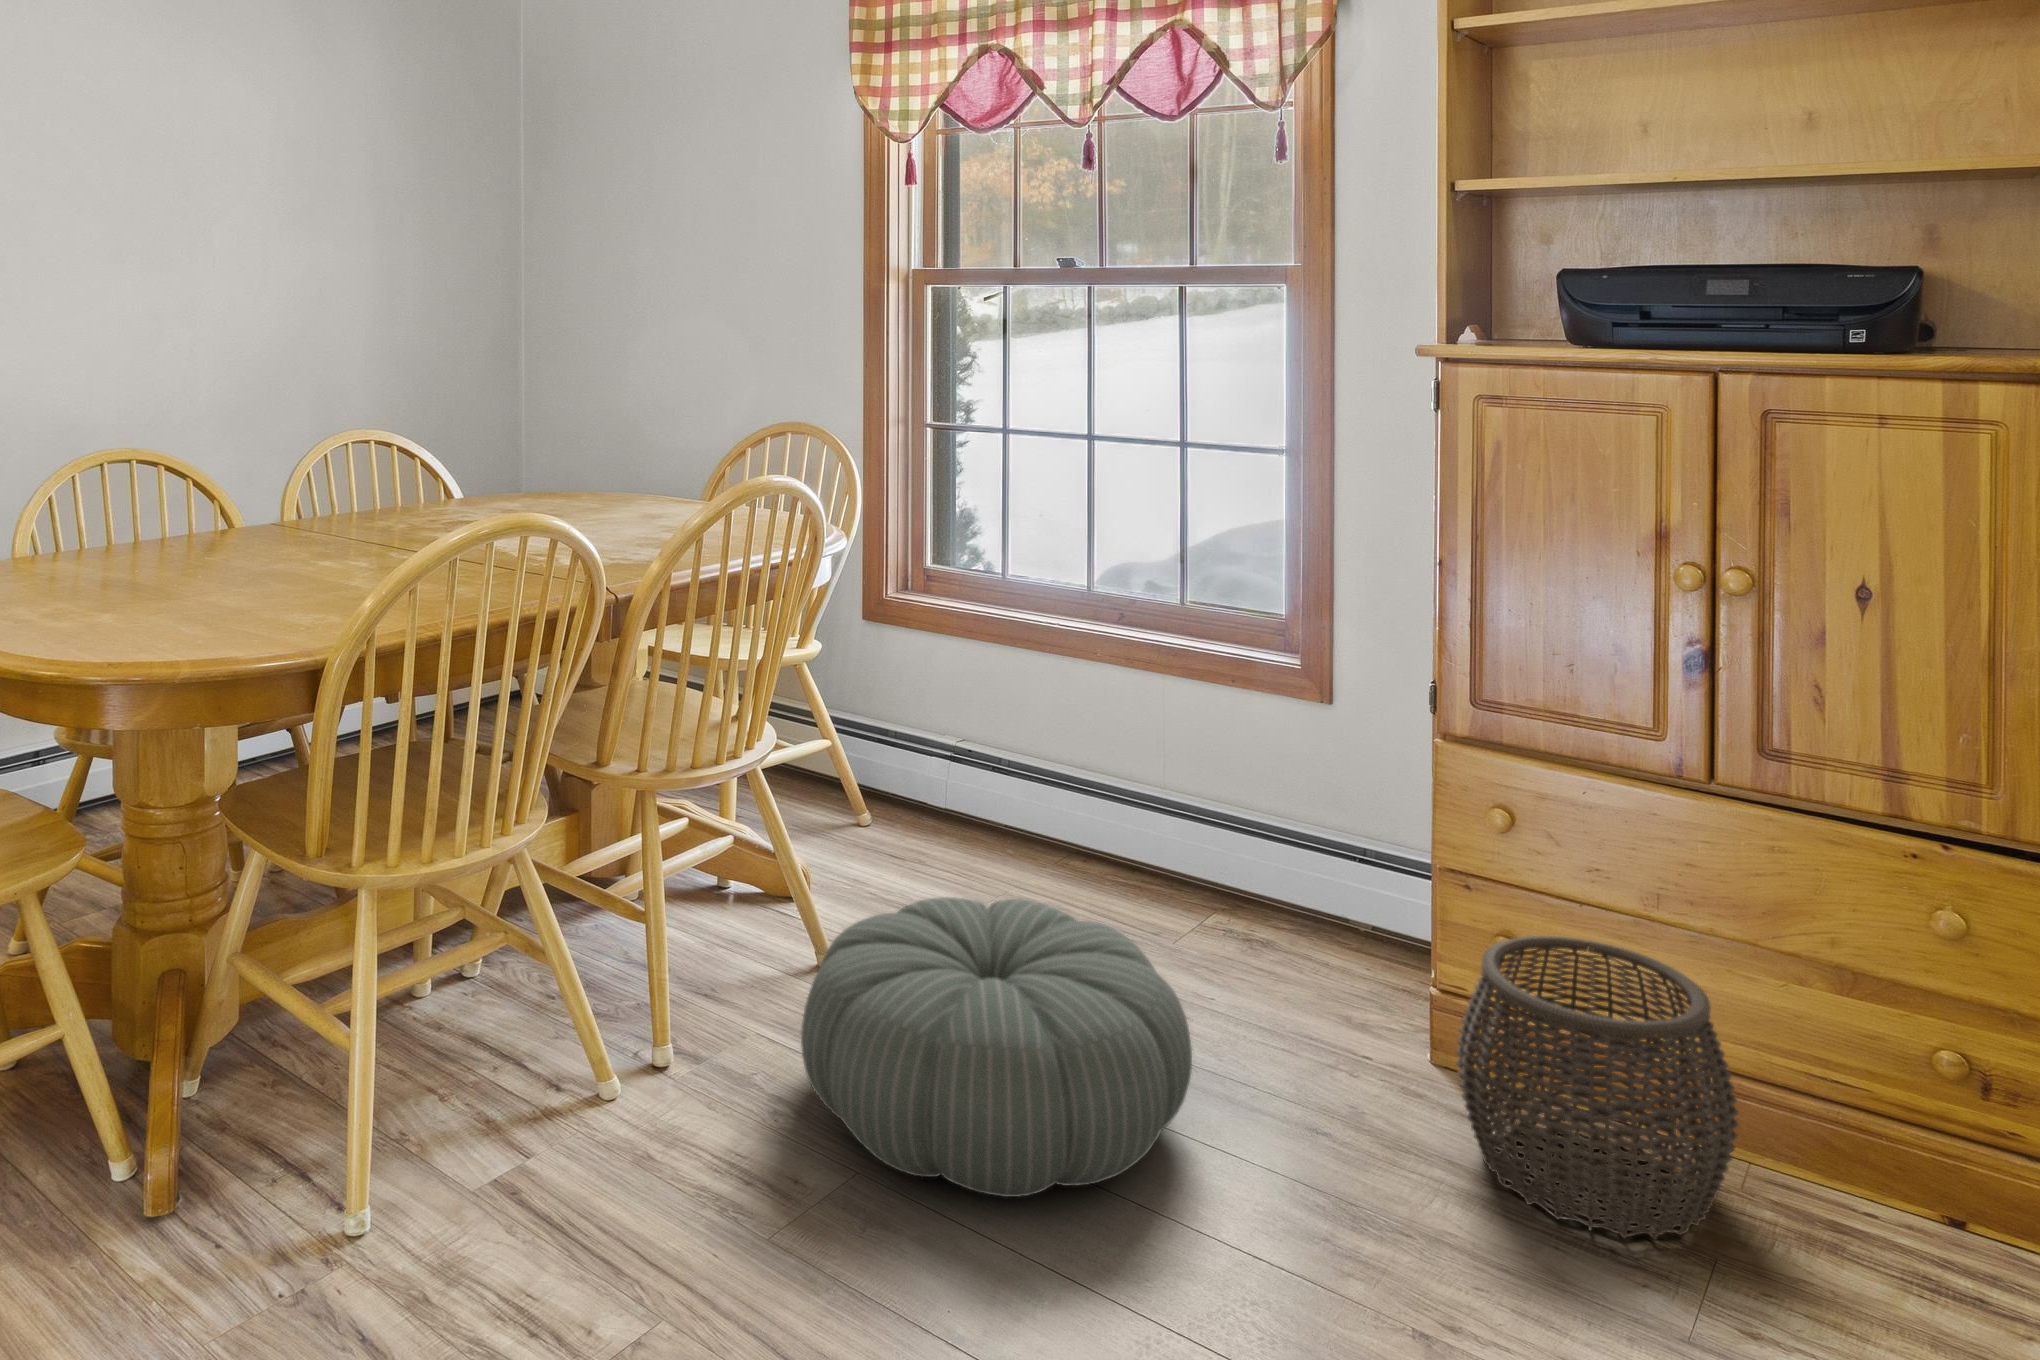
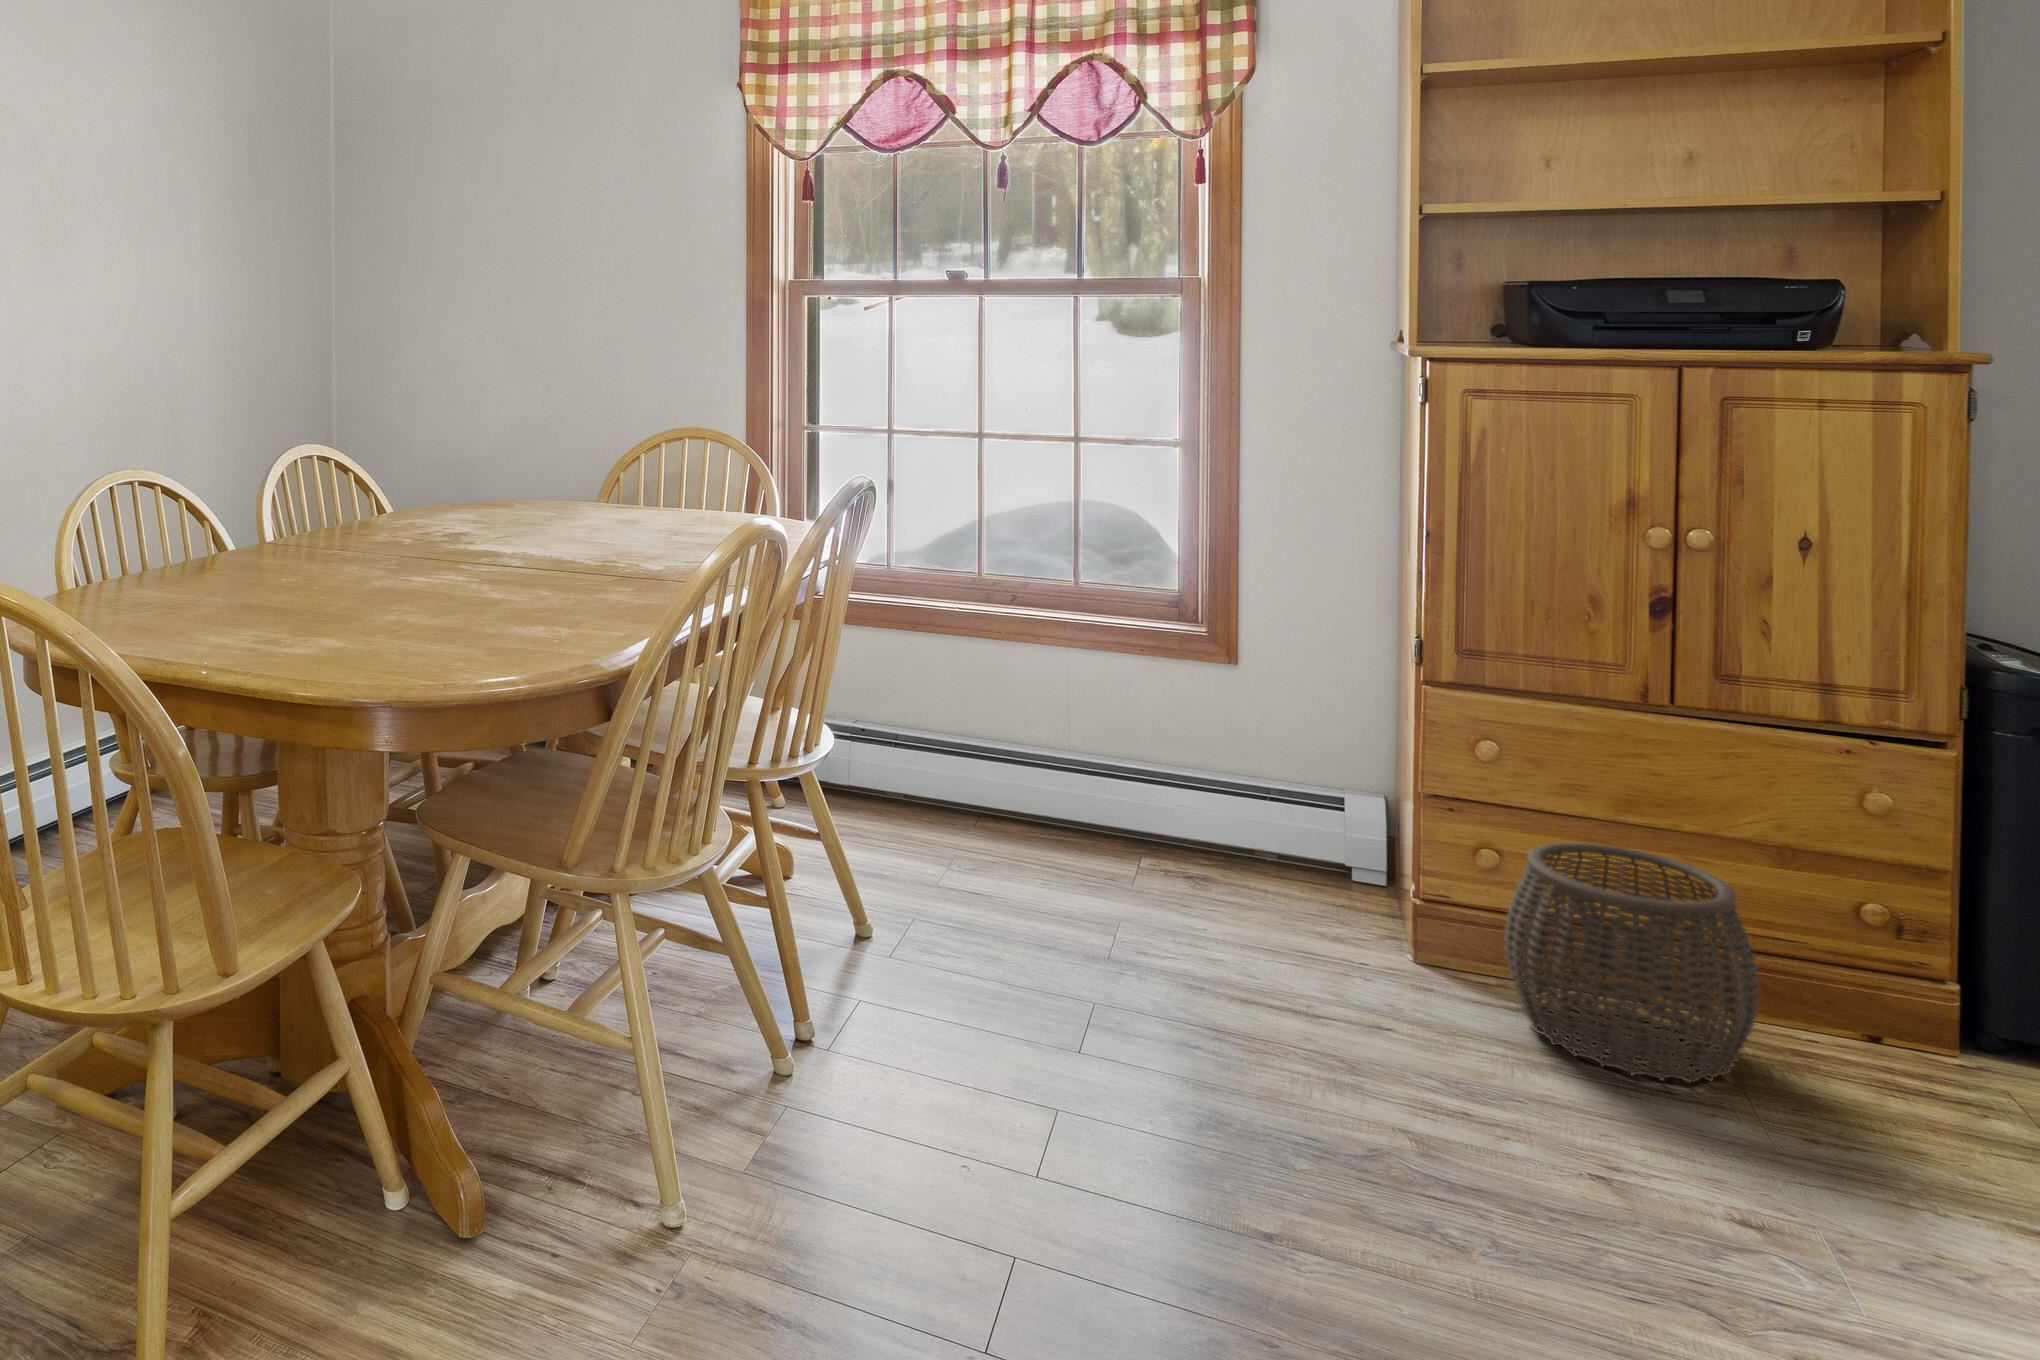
pouf: present [801,897,1192,1197] -> none [949,854,1332,1115]

